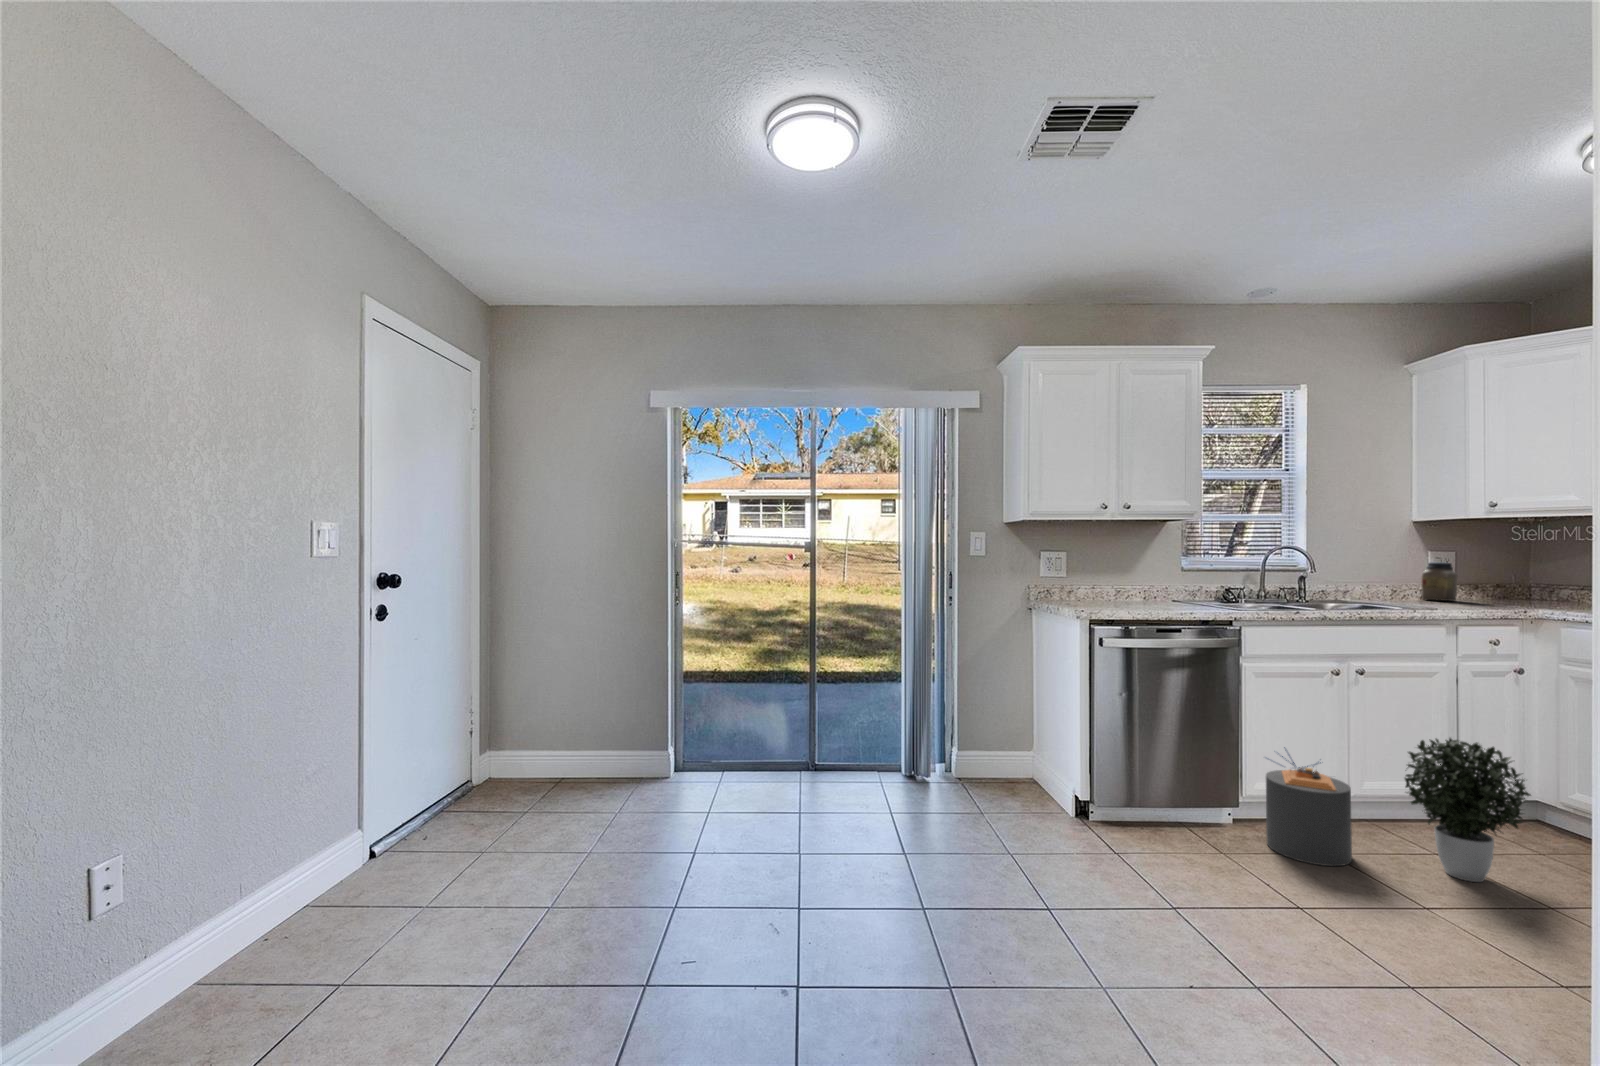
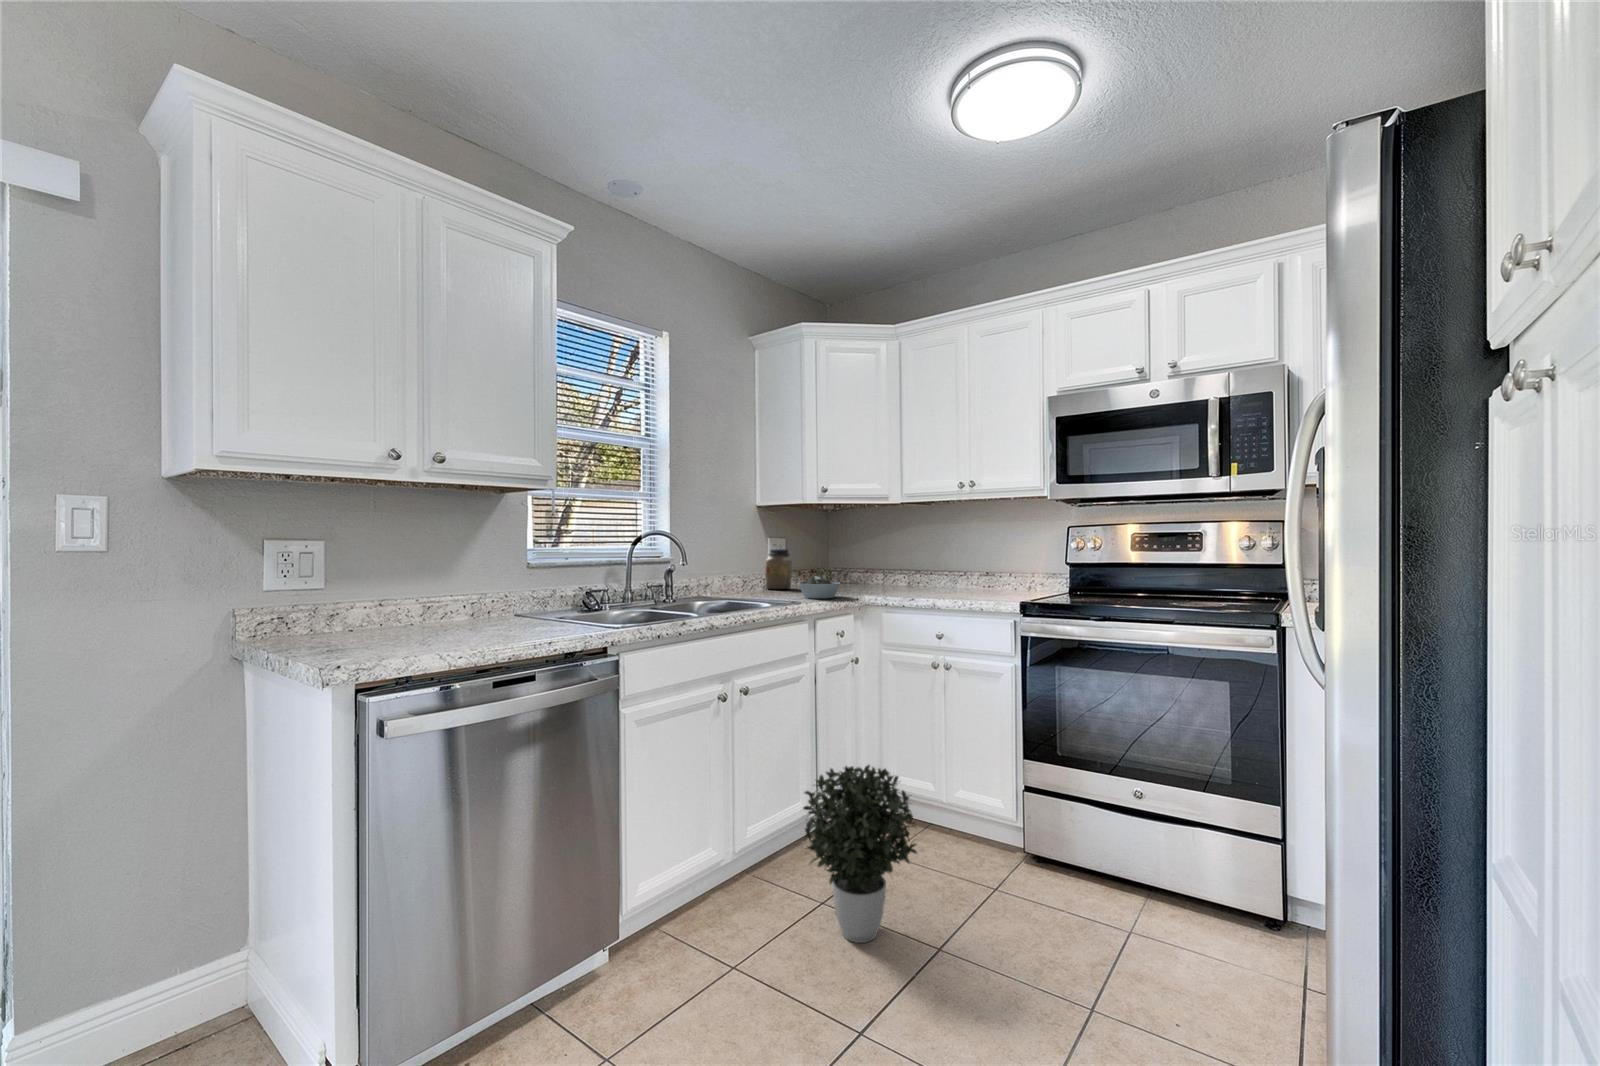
bowl: none [1450,587,1509,610] -> present [798,574,840,598]
trash can: present [1266,747,1352,866] -> none [648,825,760,1013]

